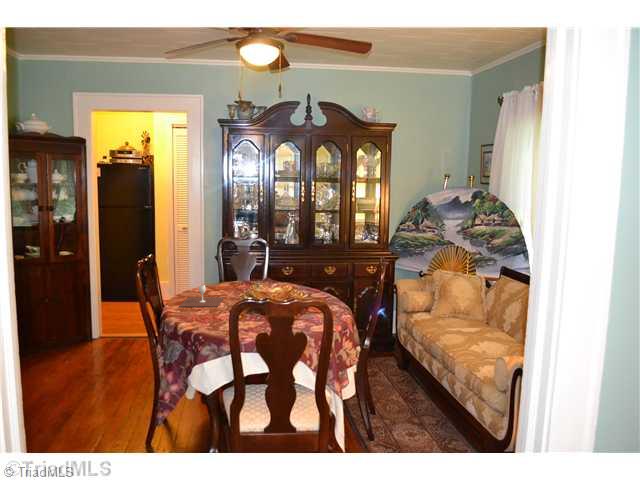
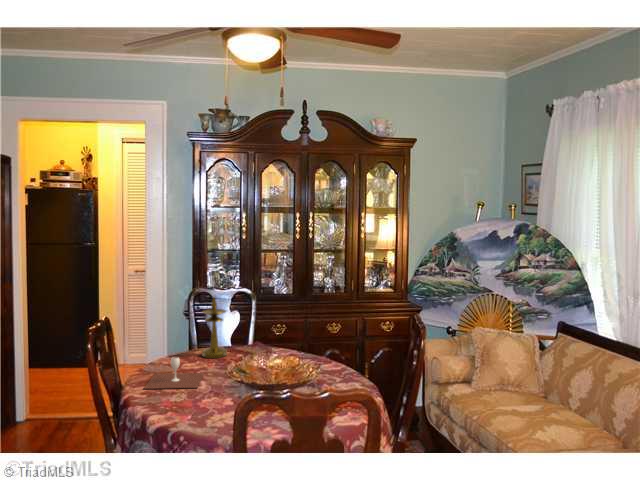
candlestick: none [224,242,244,288] -> present [202,297,227,358]

